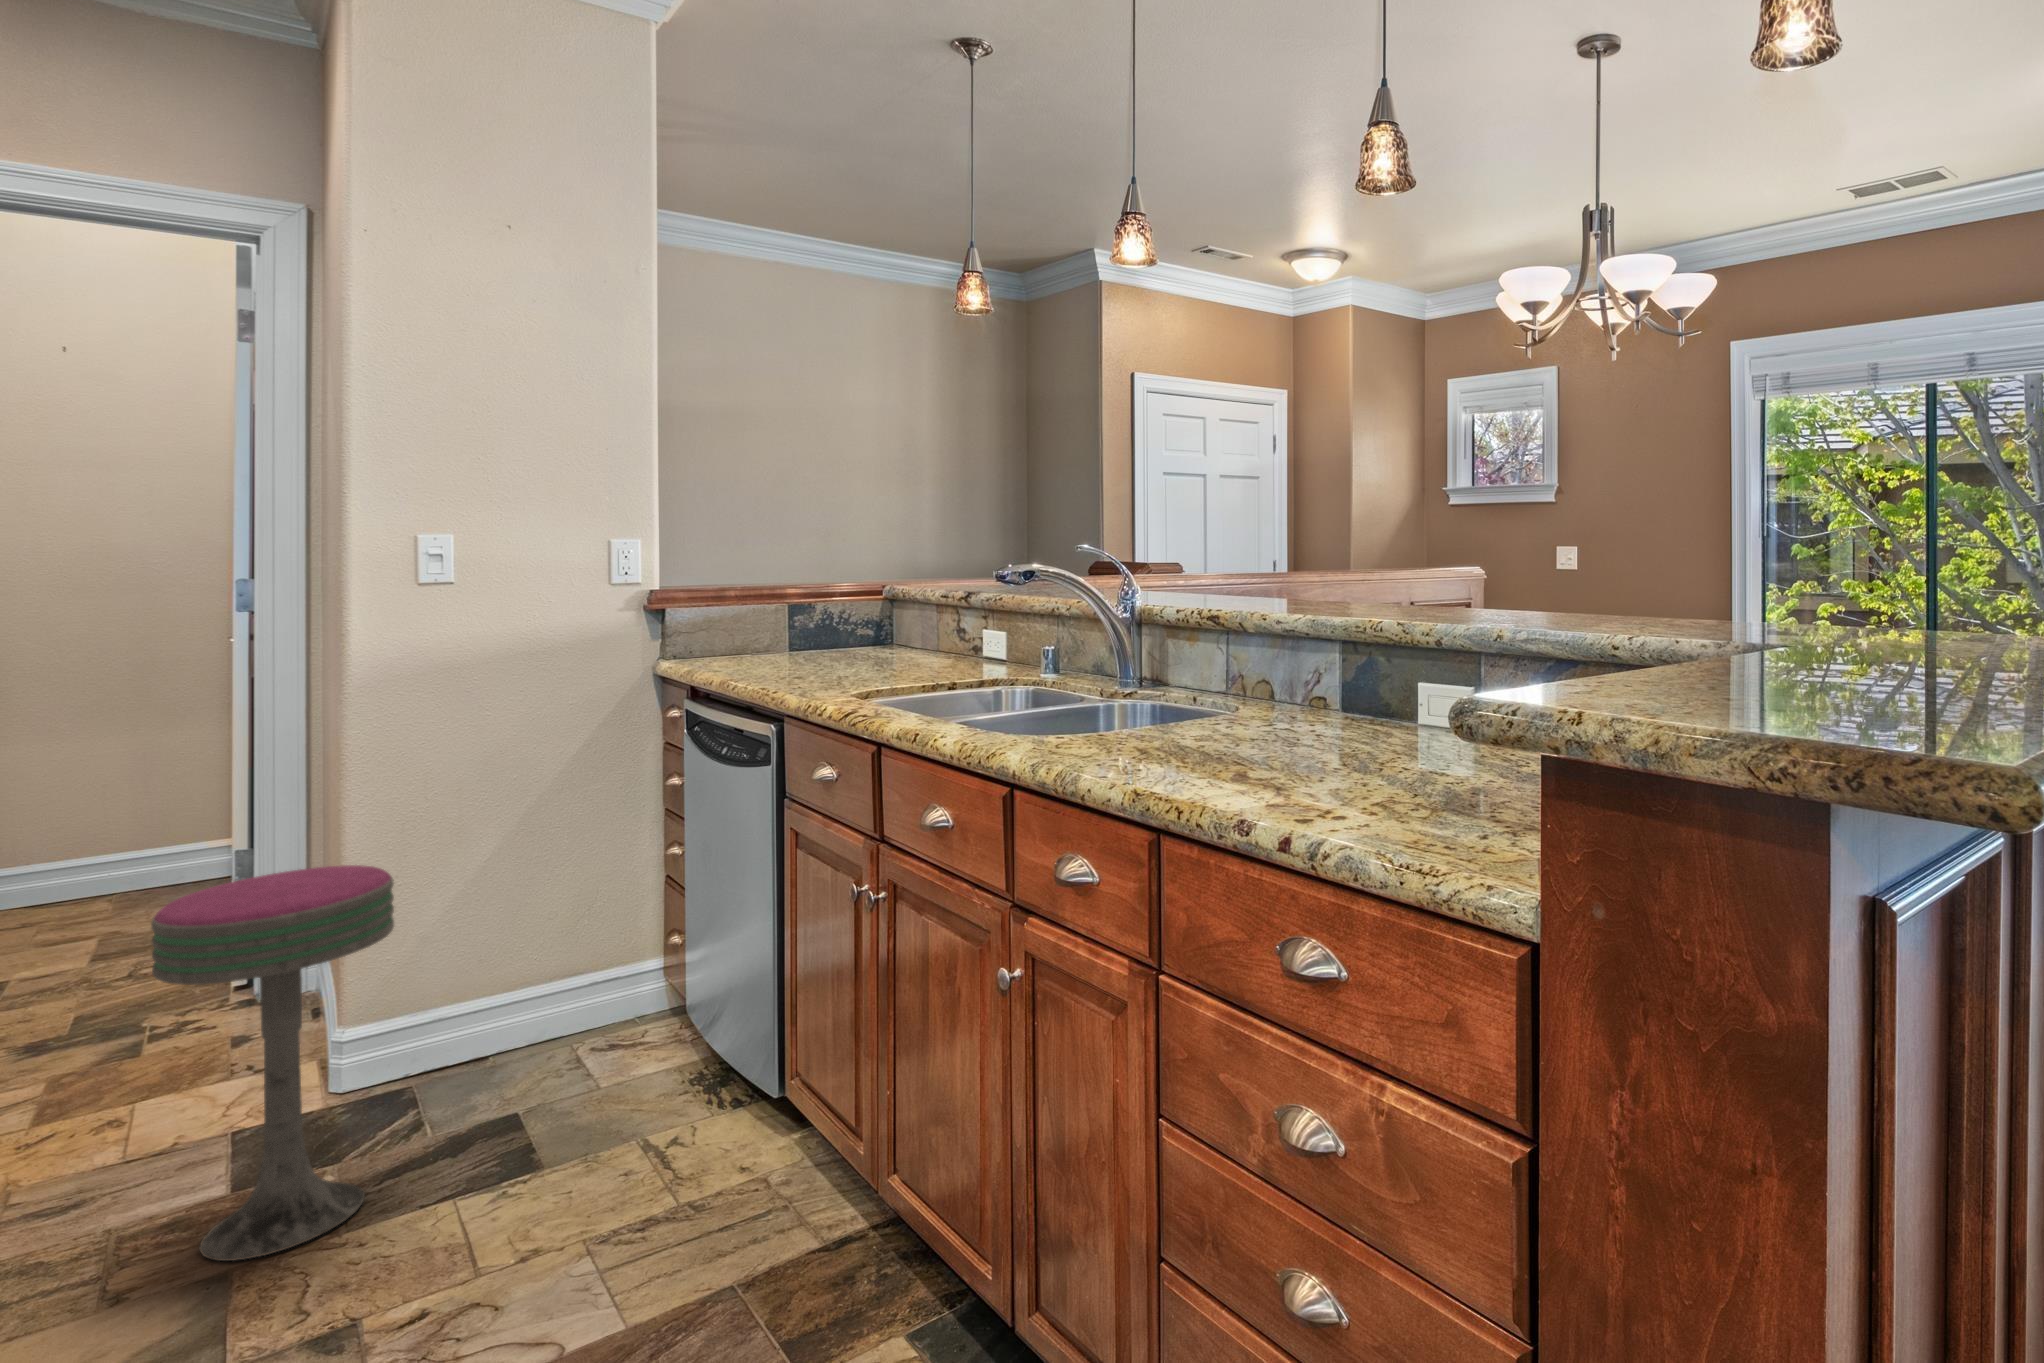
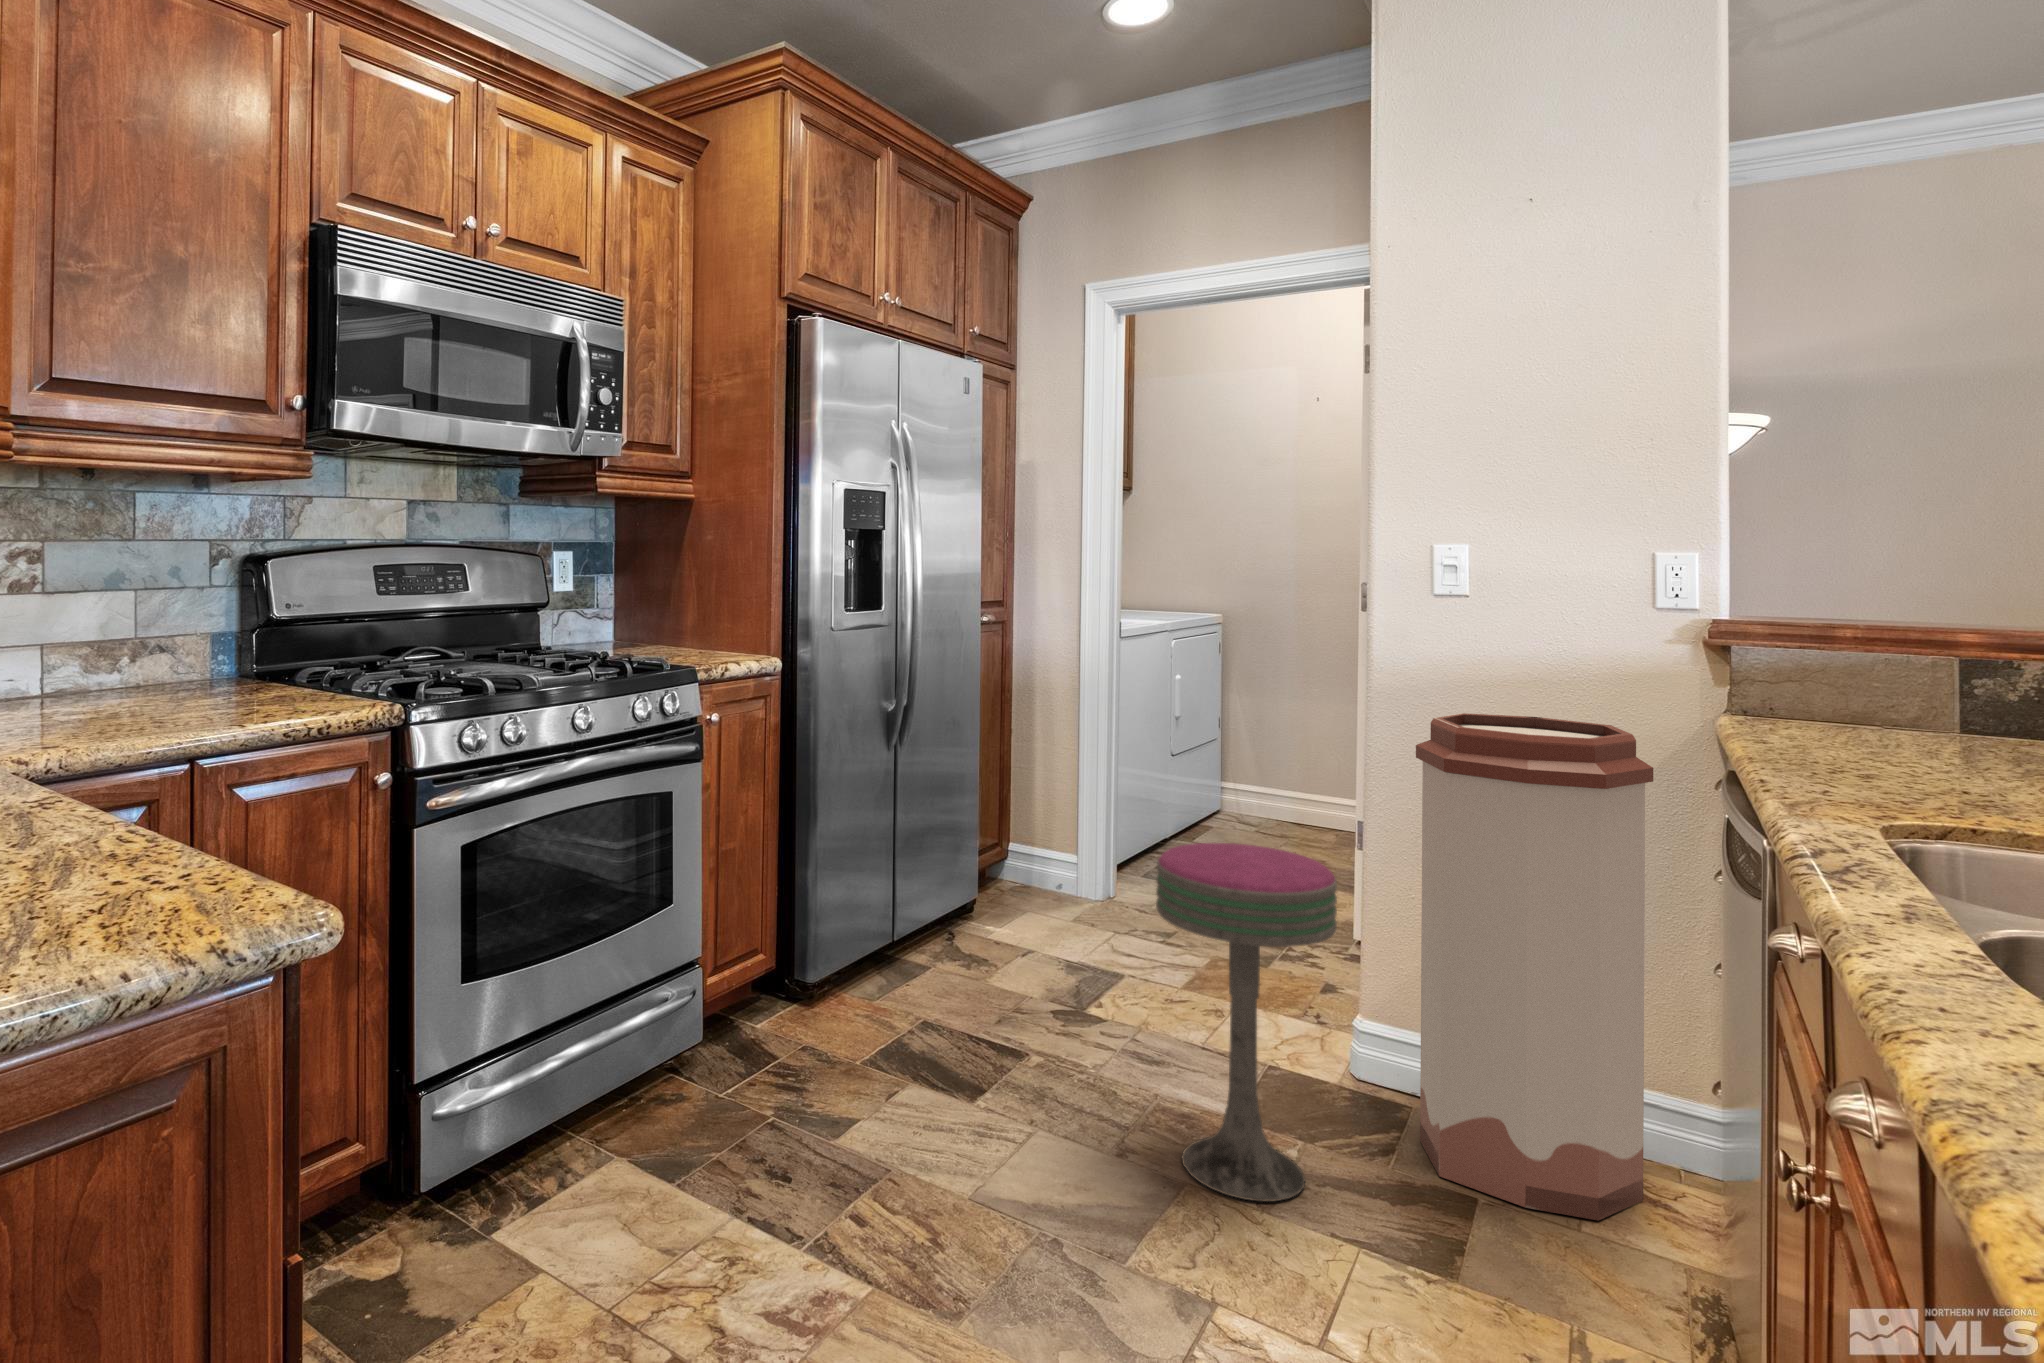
trash can: none [424,686,627,1116] -> present [1416,713,1653,1220]

